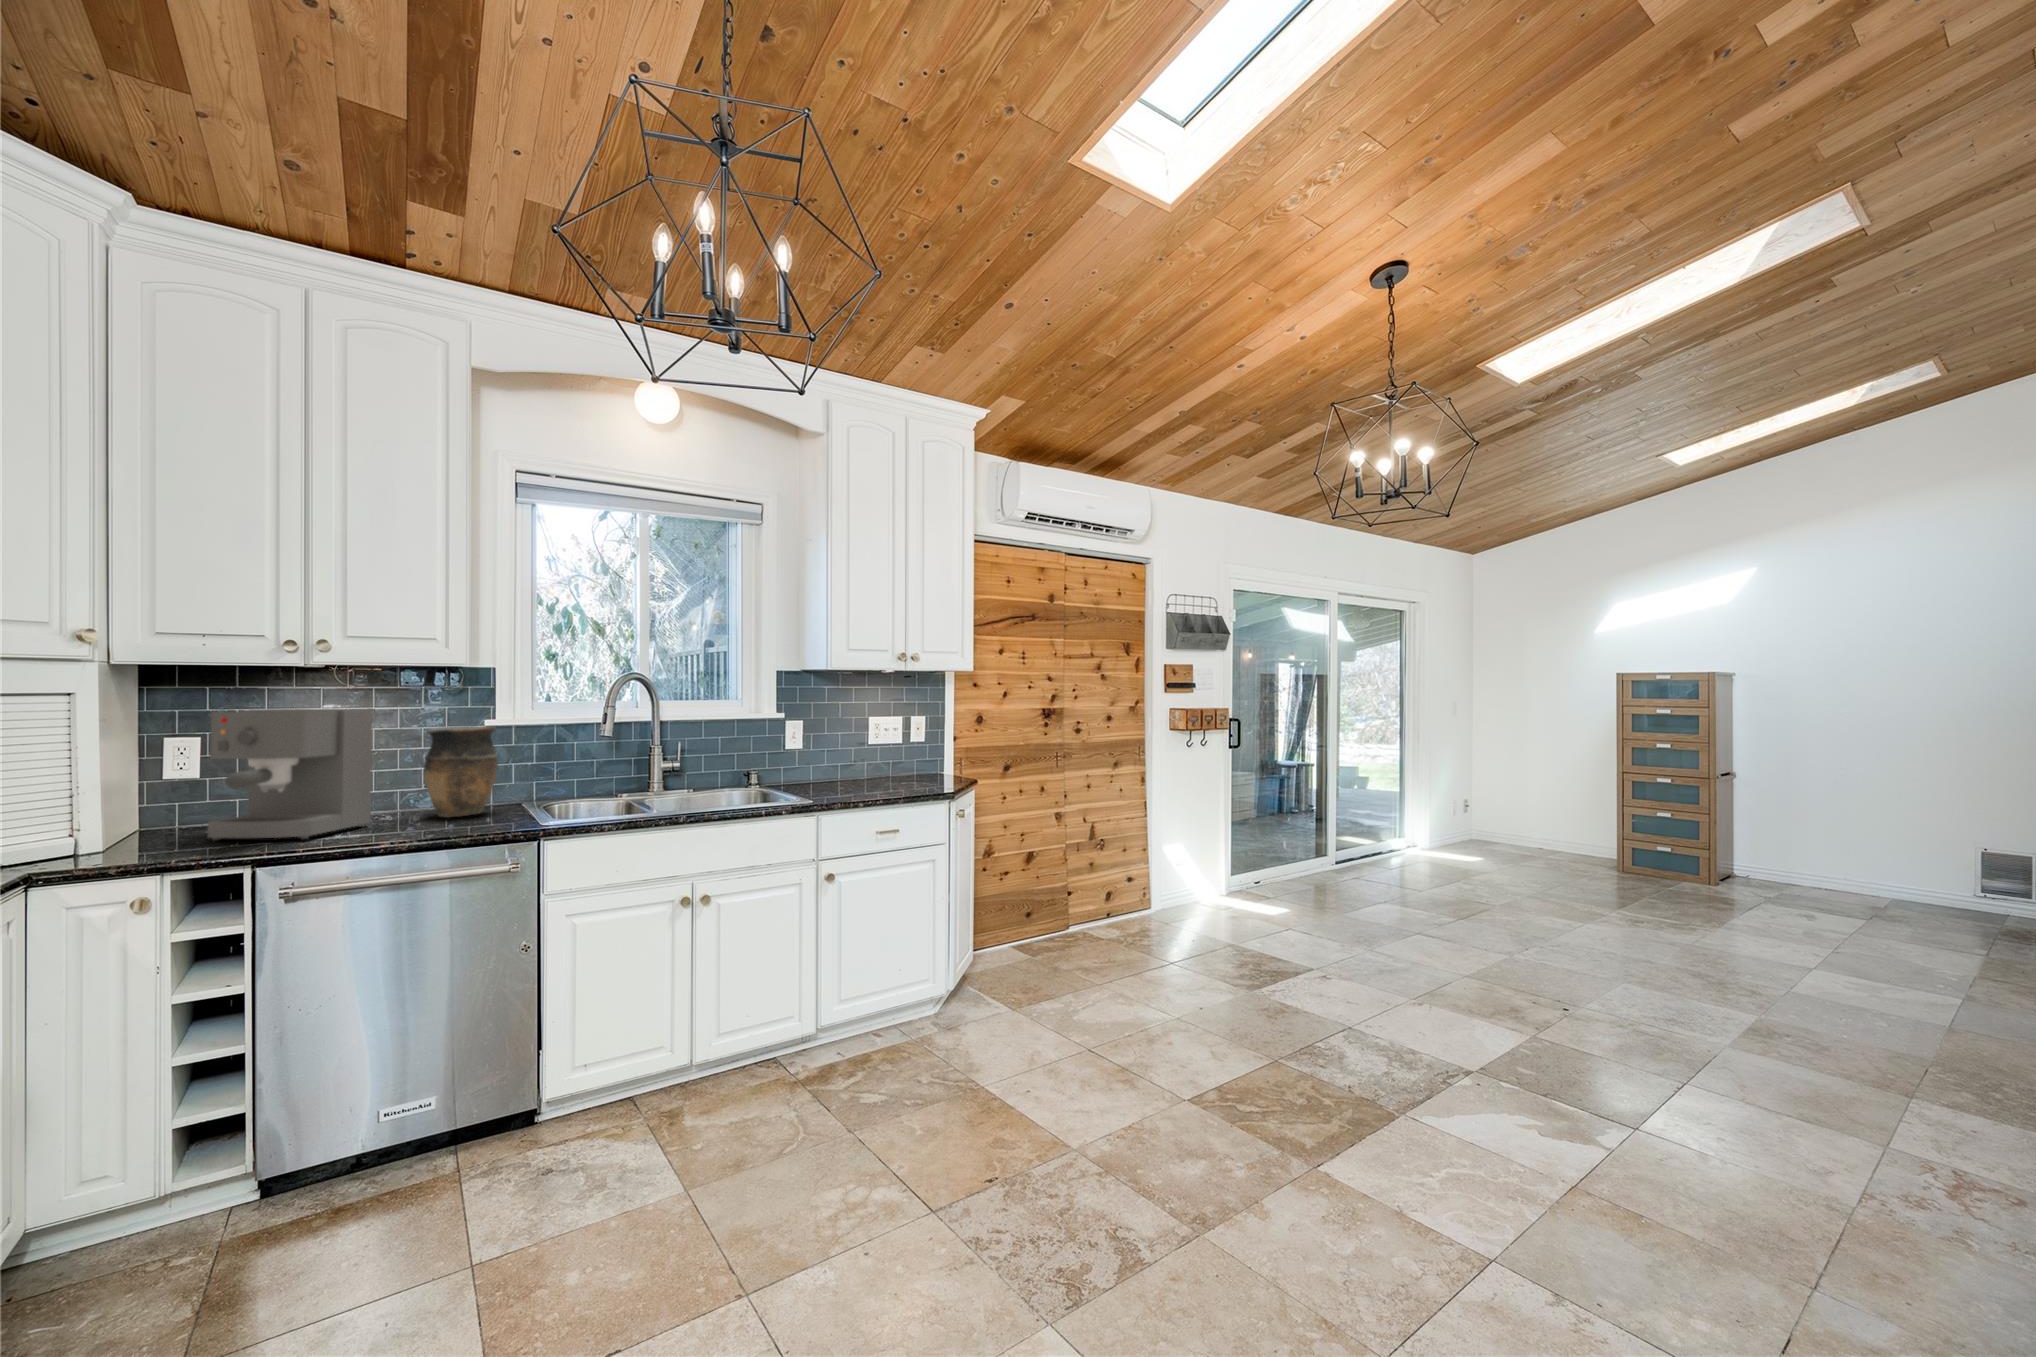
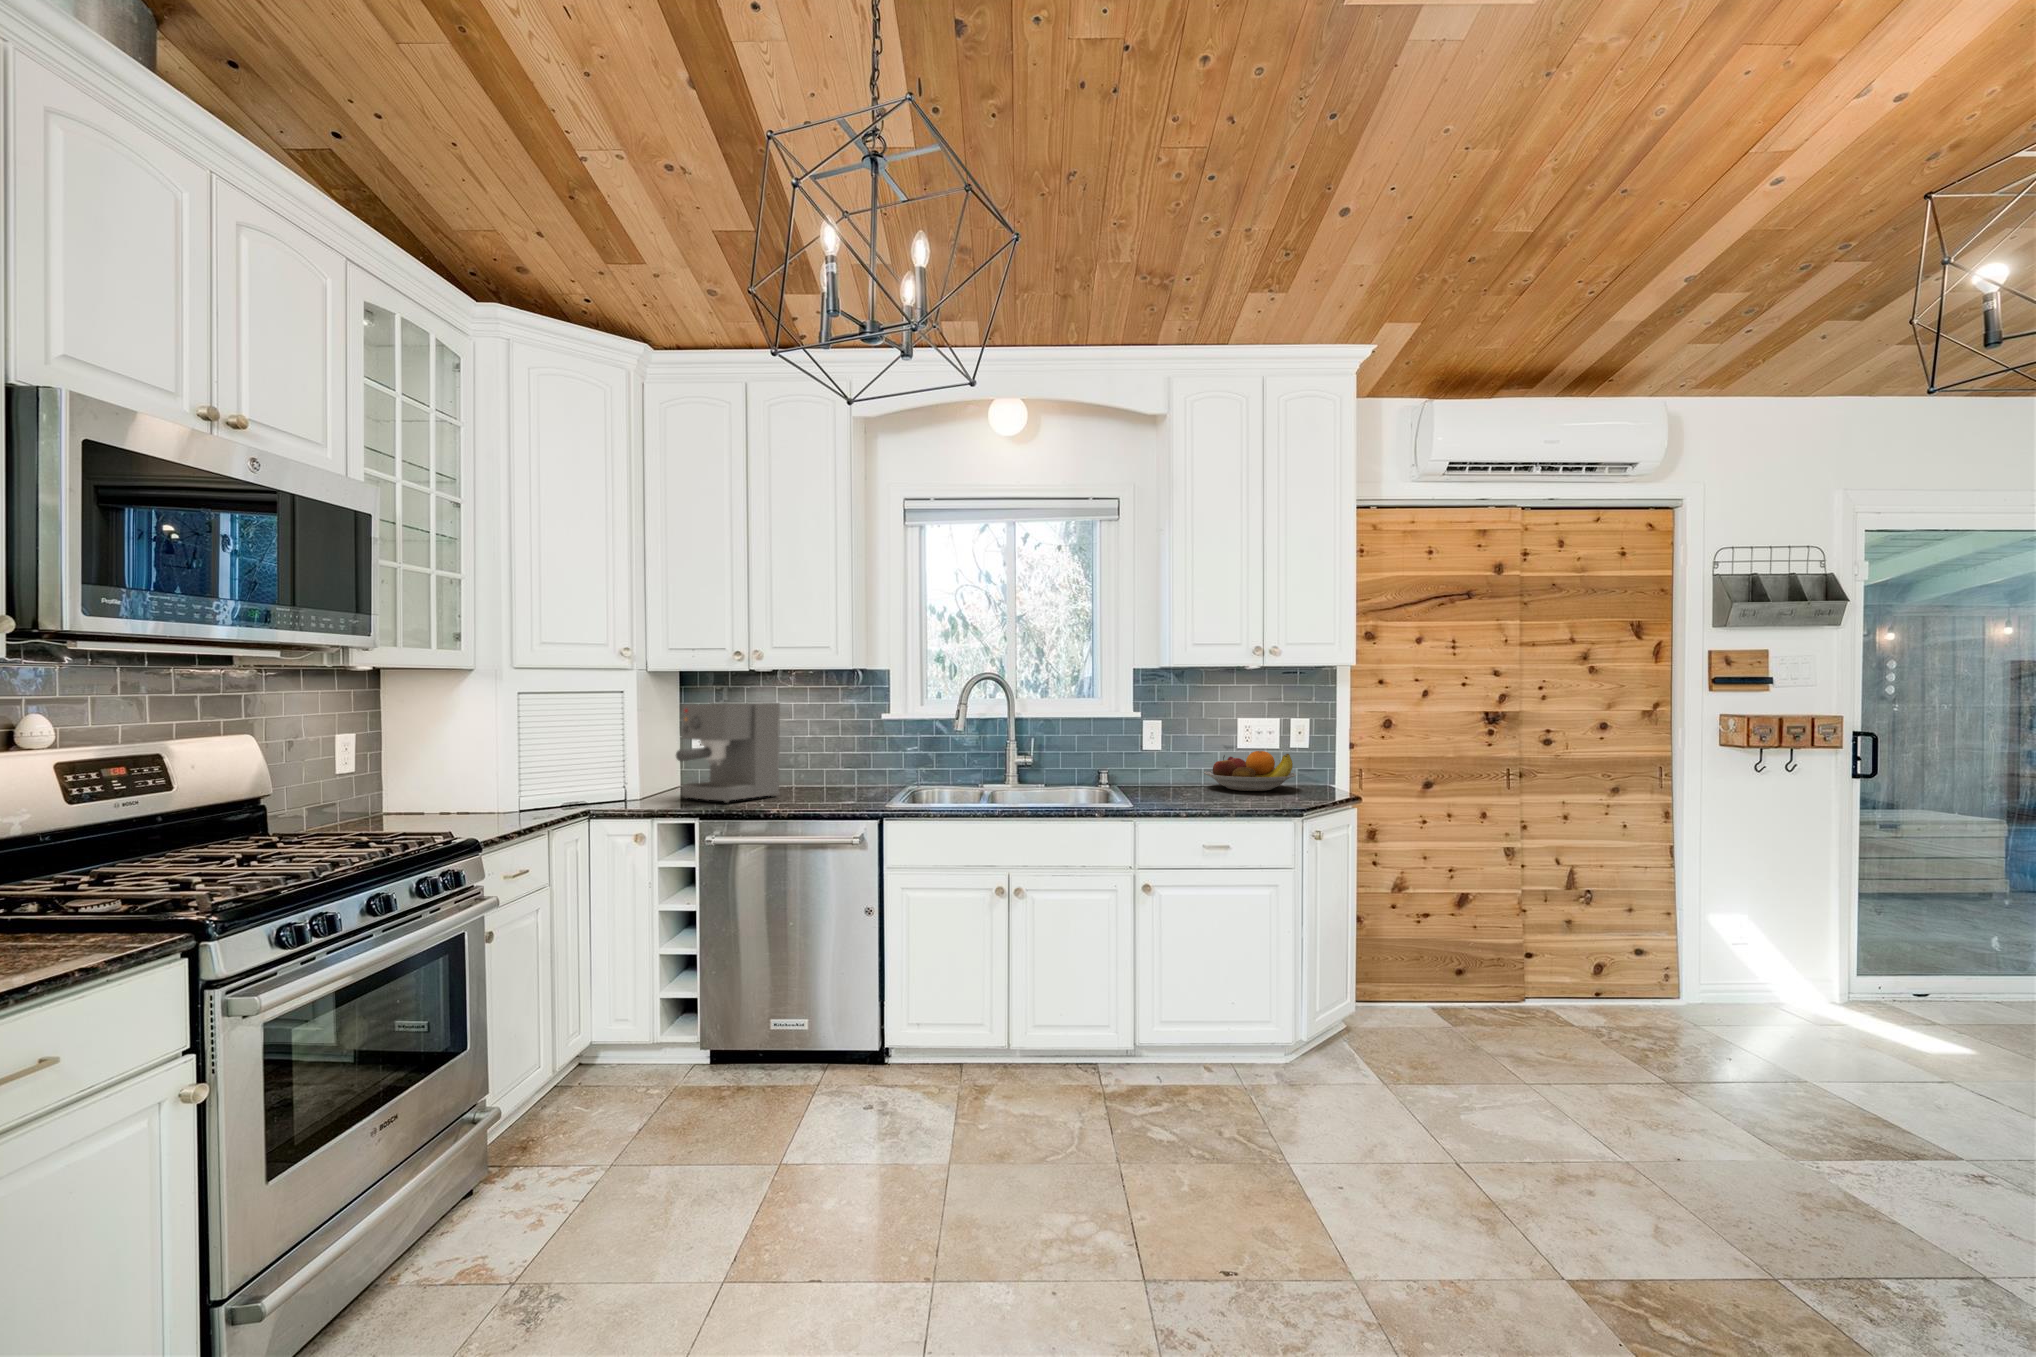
vase: present [424,726,498,818] -> none [818,719,871,794]
fruit bowl: none [845,746,925,782] -> present [1204,751,1296,791]

